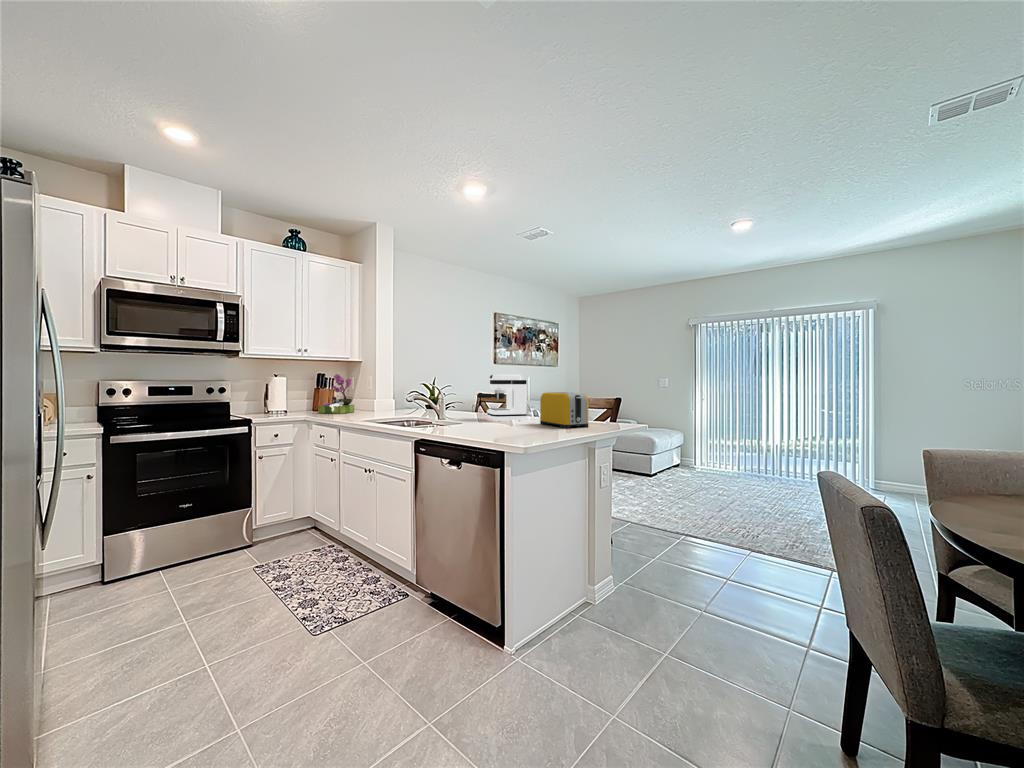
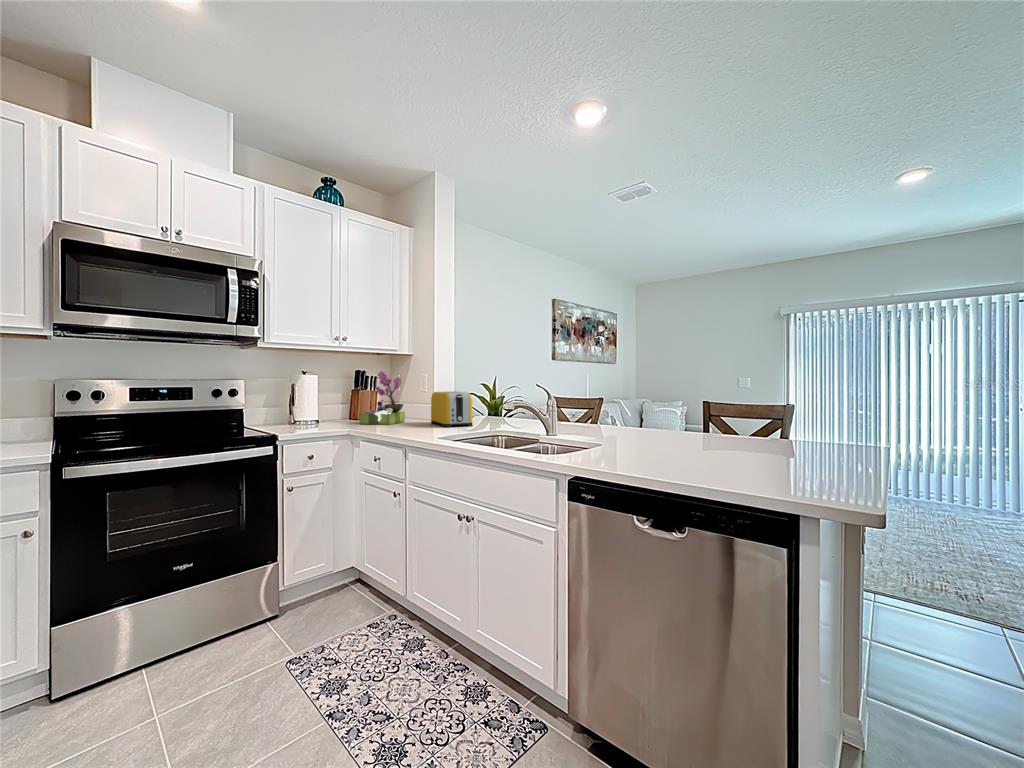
coffee maker: present [477,374,527,421] -> none [598,370,675,438]
toaster: present [540,392,588,428] -> present [431,391,472,427]

